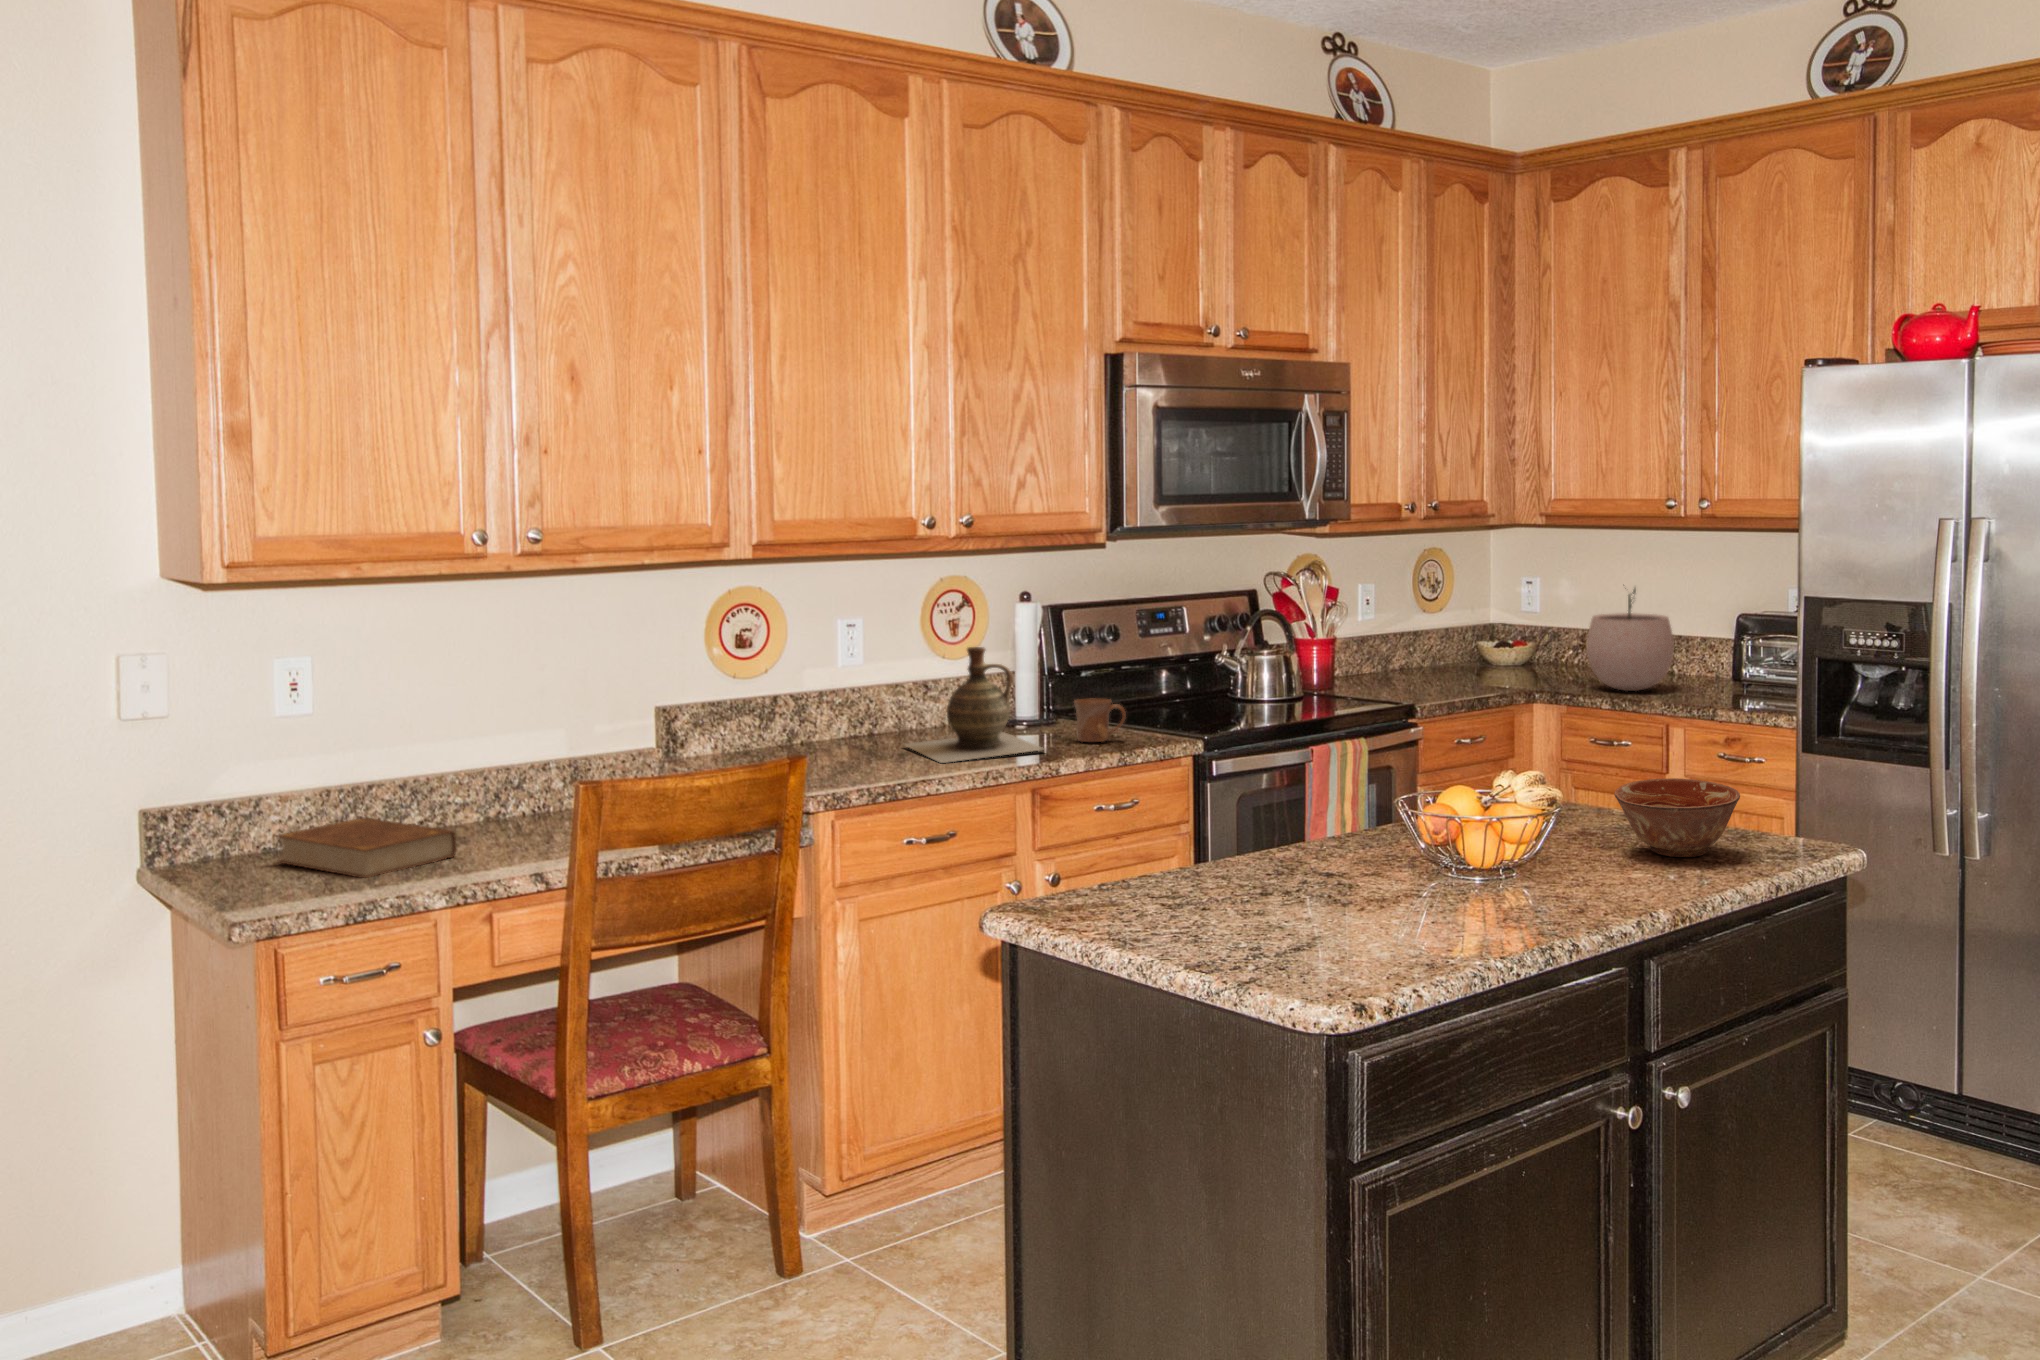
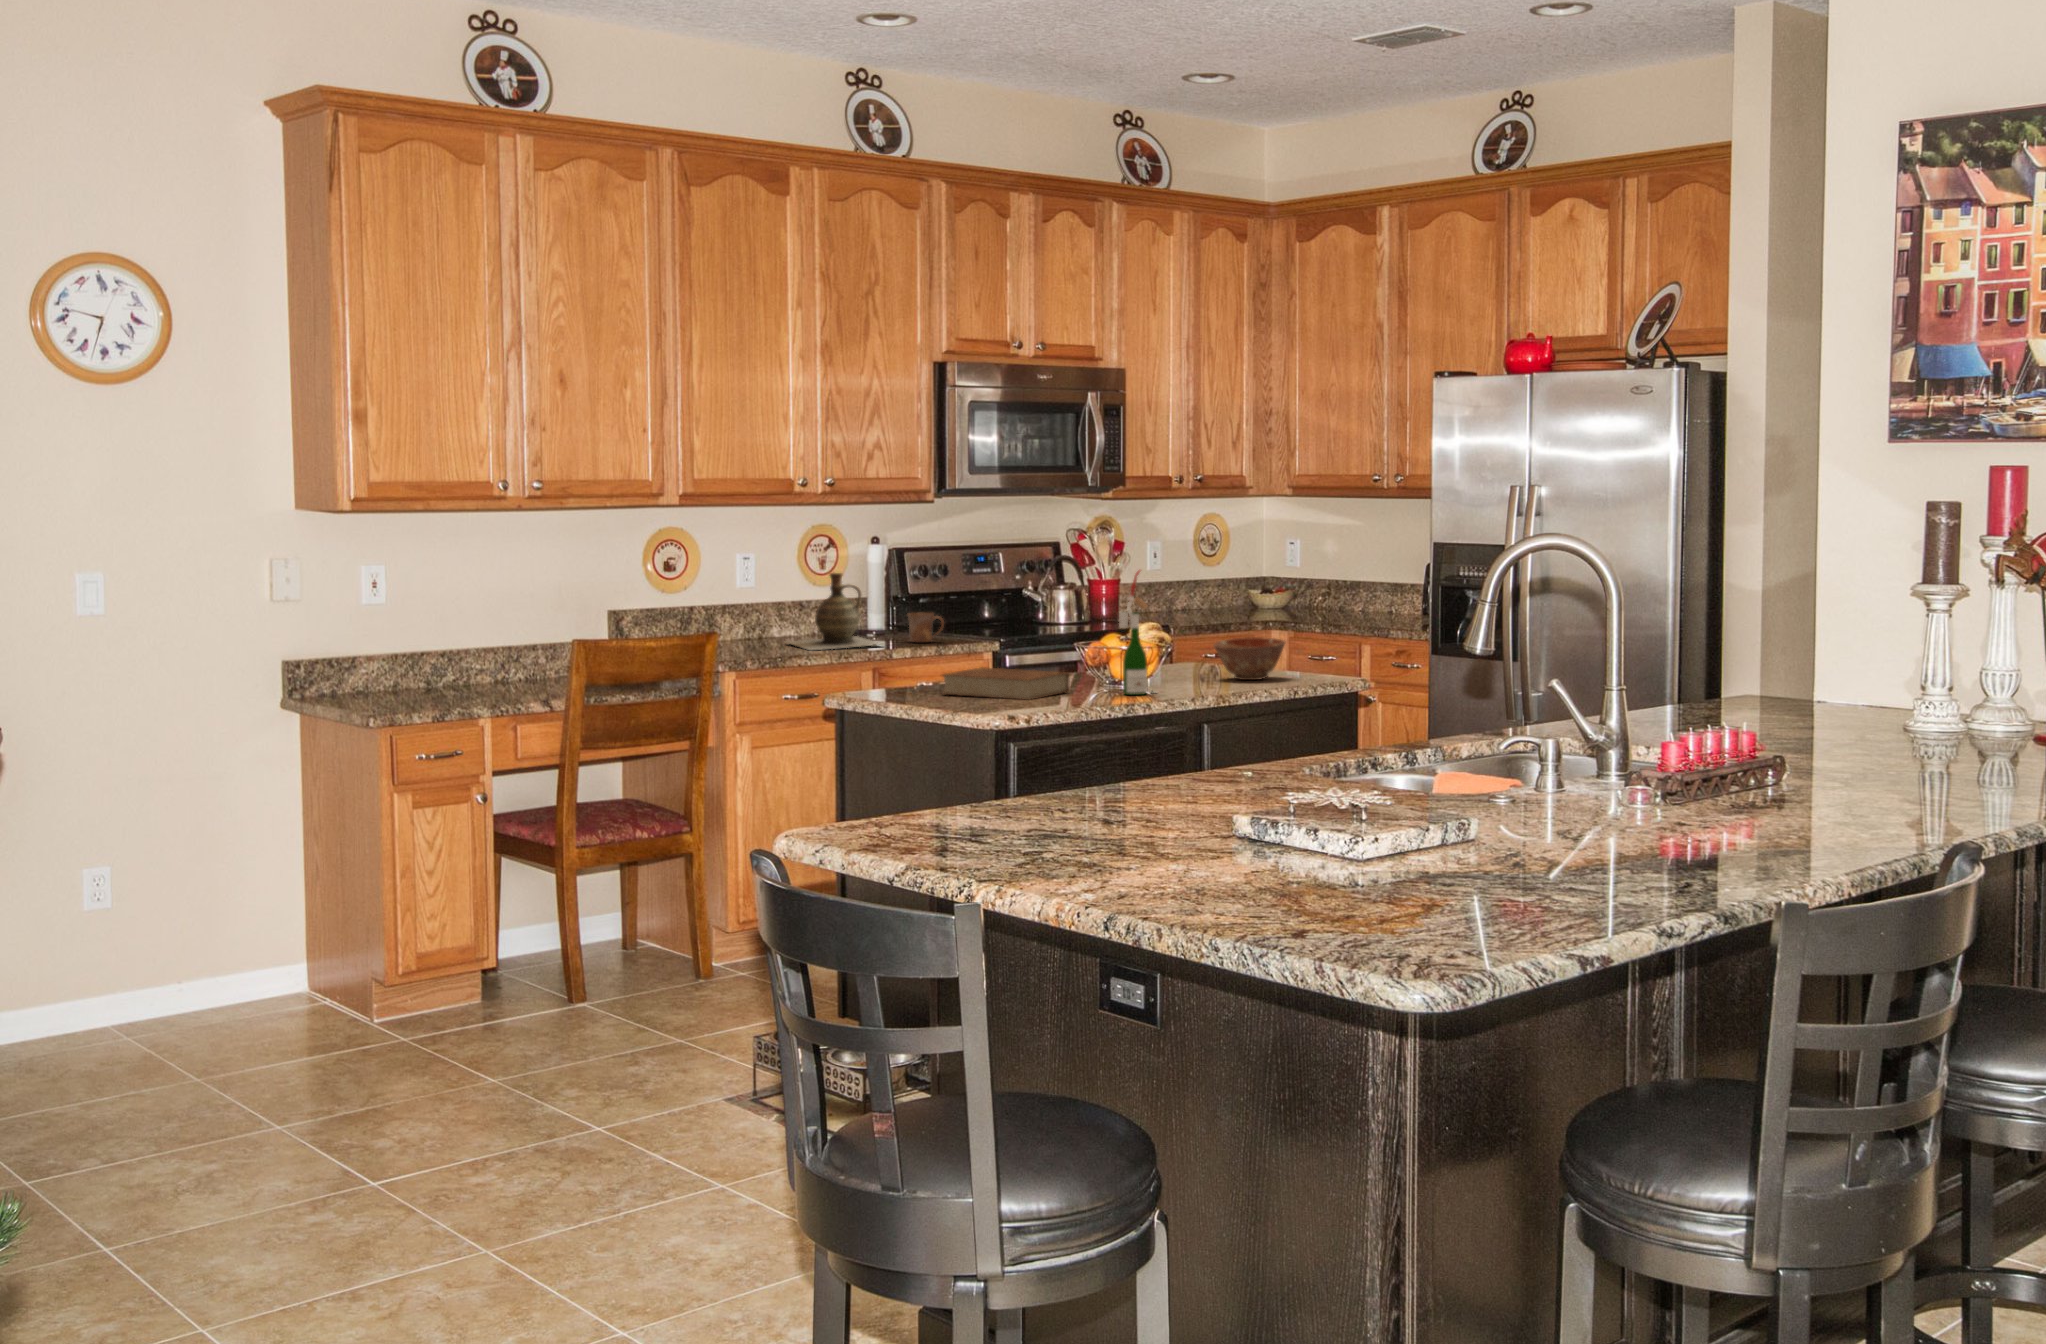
plant pot: present [1587,589,1674,691] -> none [1312,541,1377,622]
wine bottle: none [1503,690,1571,916] -> present [1119,570,1156,695]
book: present [277,817,456,878] -> present [943,667,1070,700]

